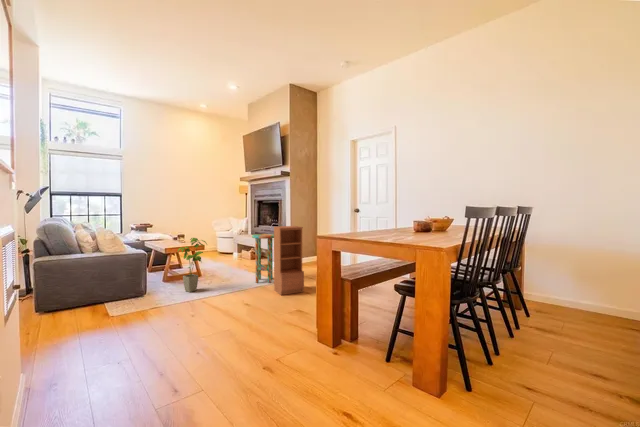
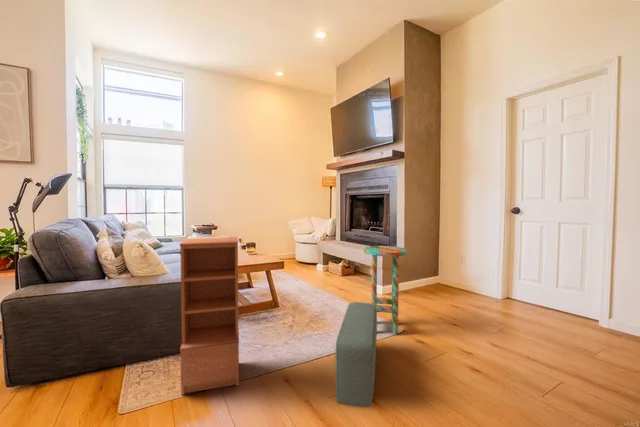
bookcase: present [274,226,304,295] -> present [180,237,239,395]
house plant: present [178,238,207,292] -> none [244,253,295,350]
pouf: none [225,263,254,304] -> present [335,302,377,407]

